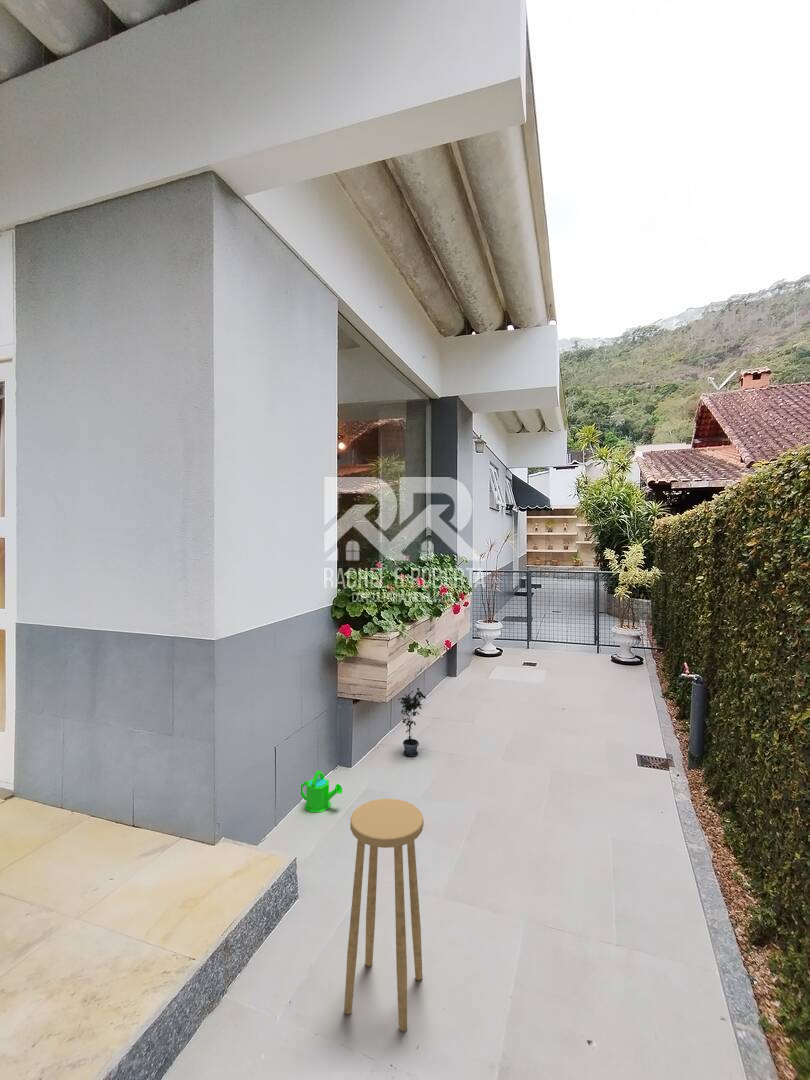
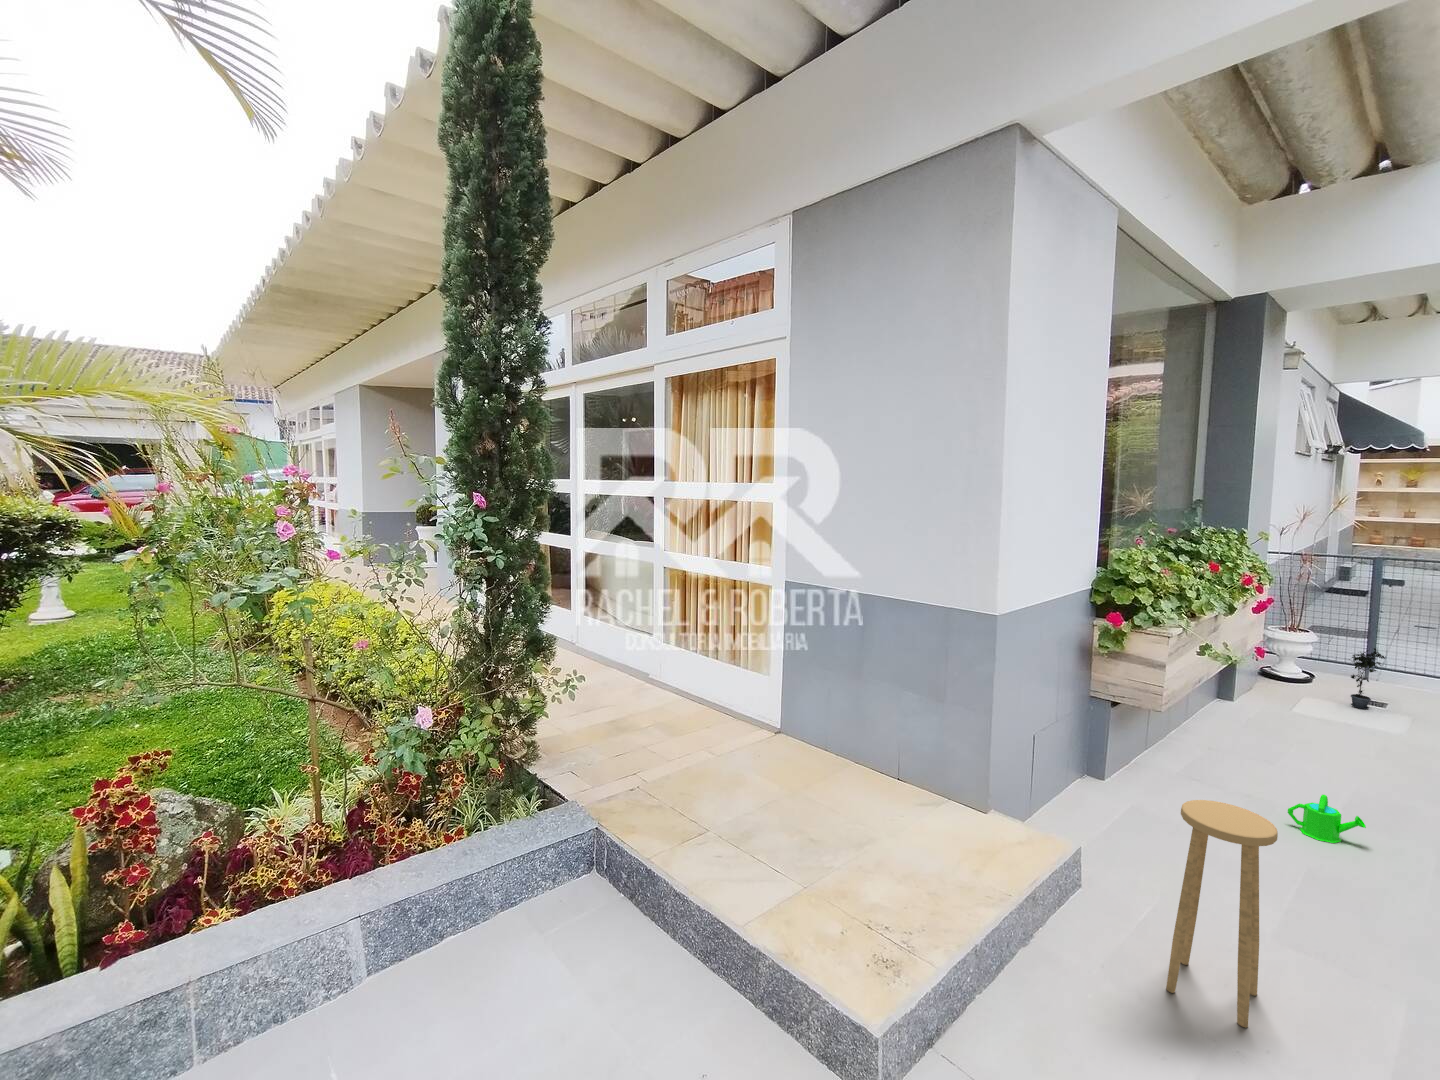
potted plant: present [398,688,426,756] -> present [1349,648,1385,709]
watering can: present [301,770,342,812] -> present [1288,795,1366,843]

